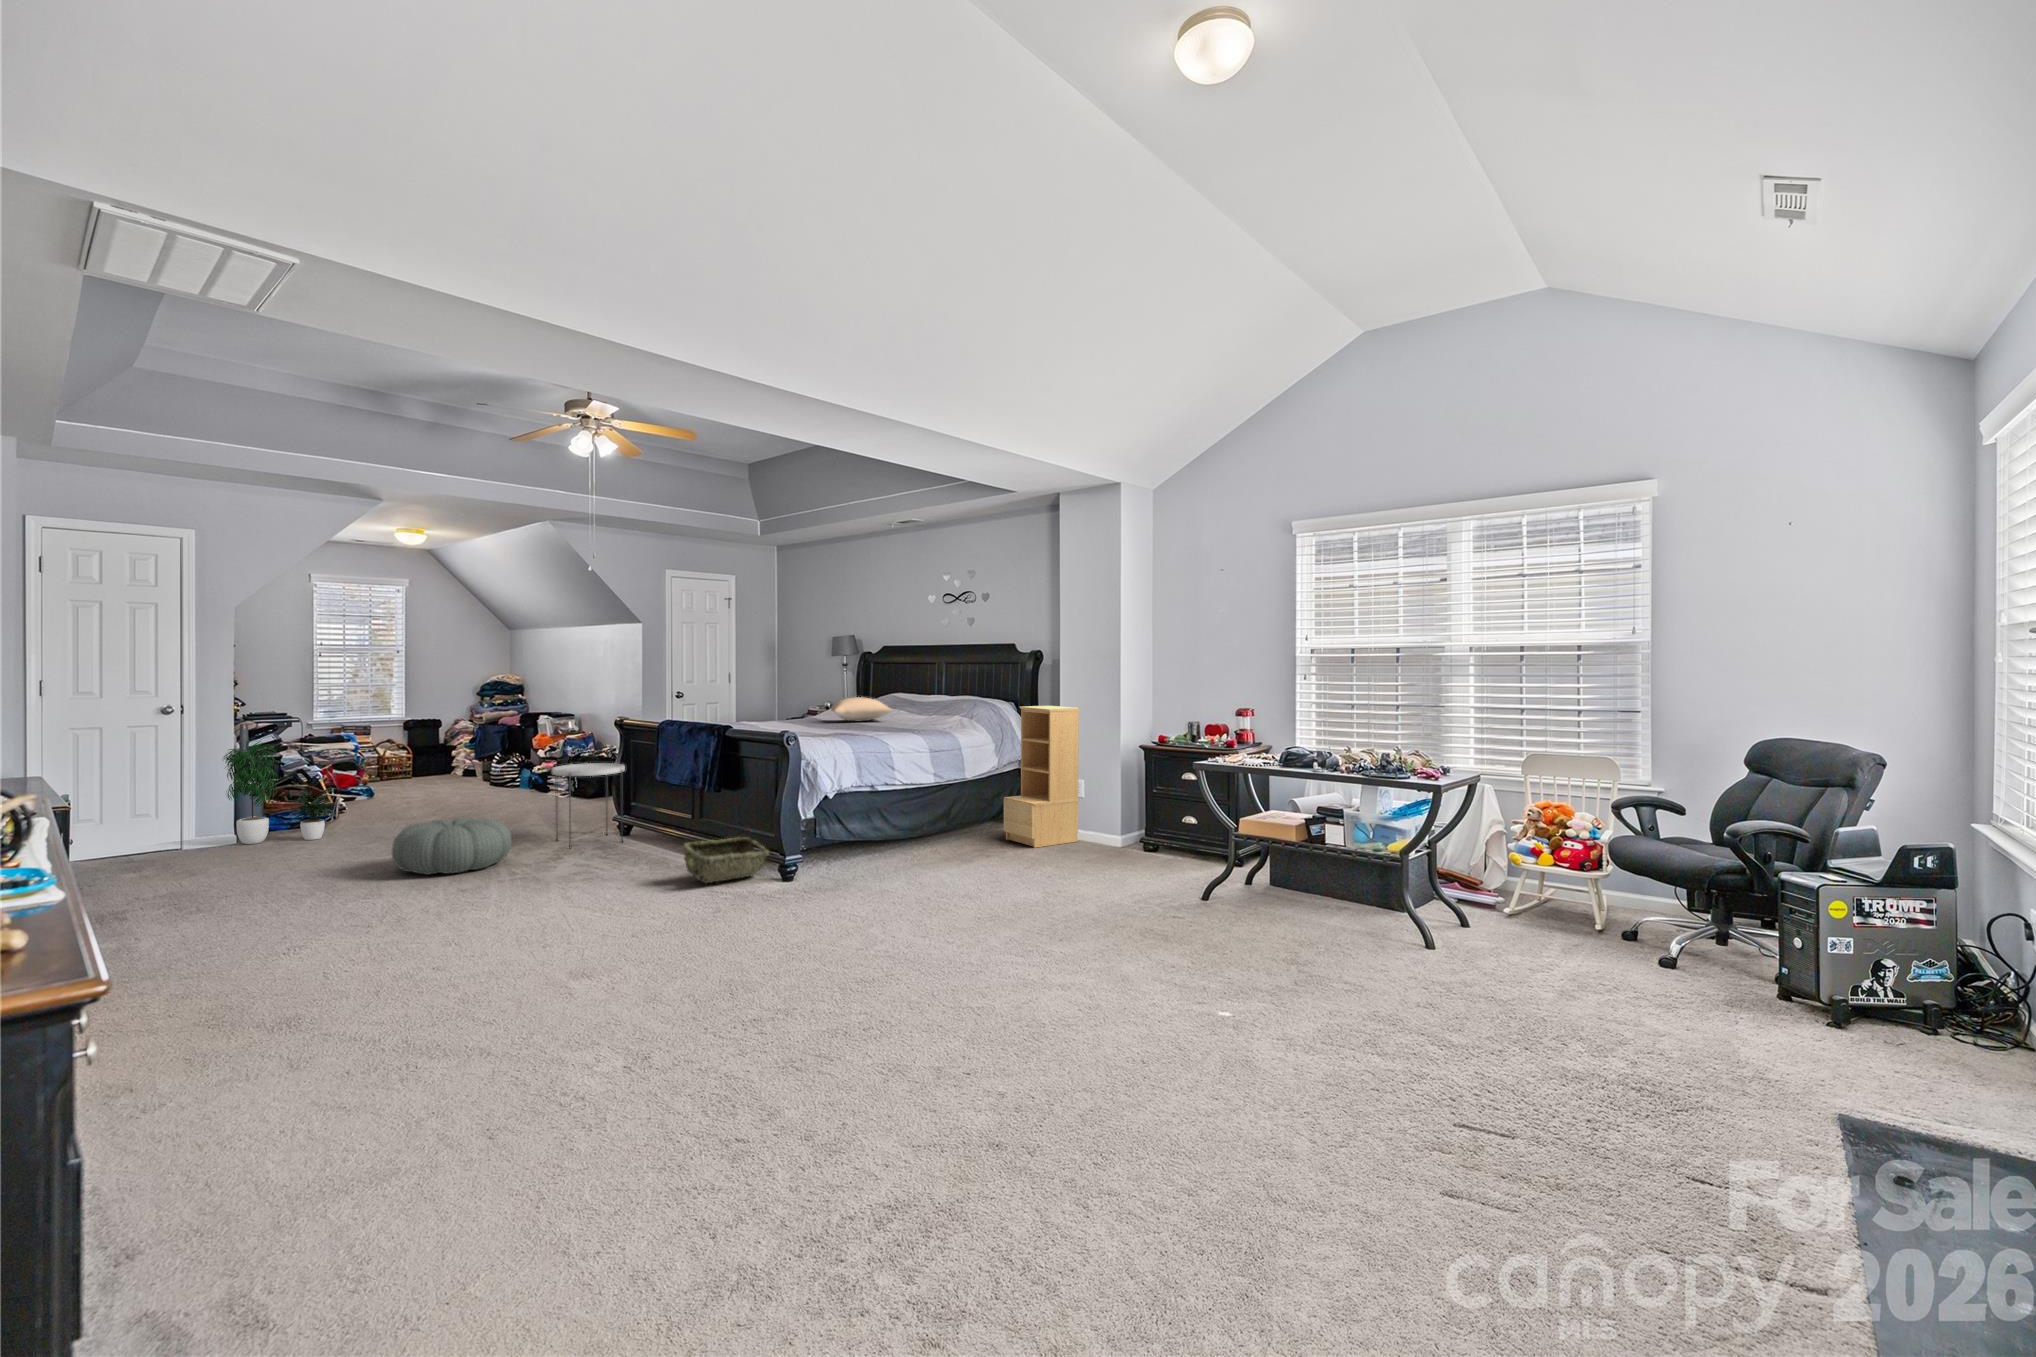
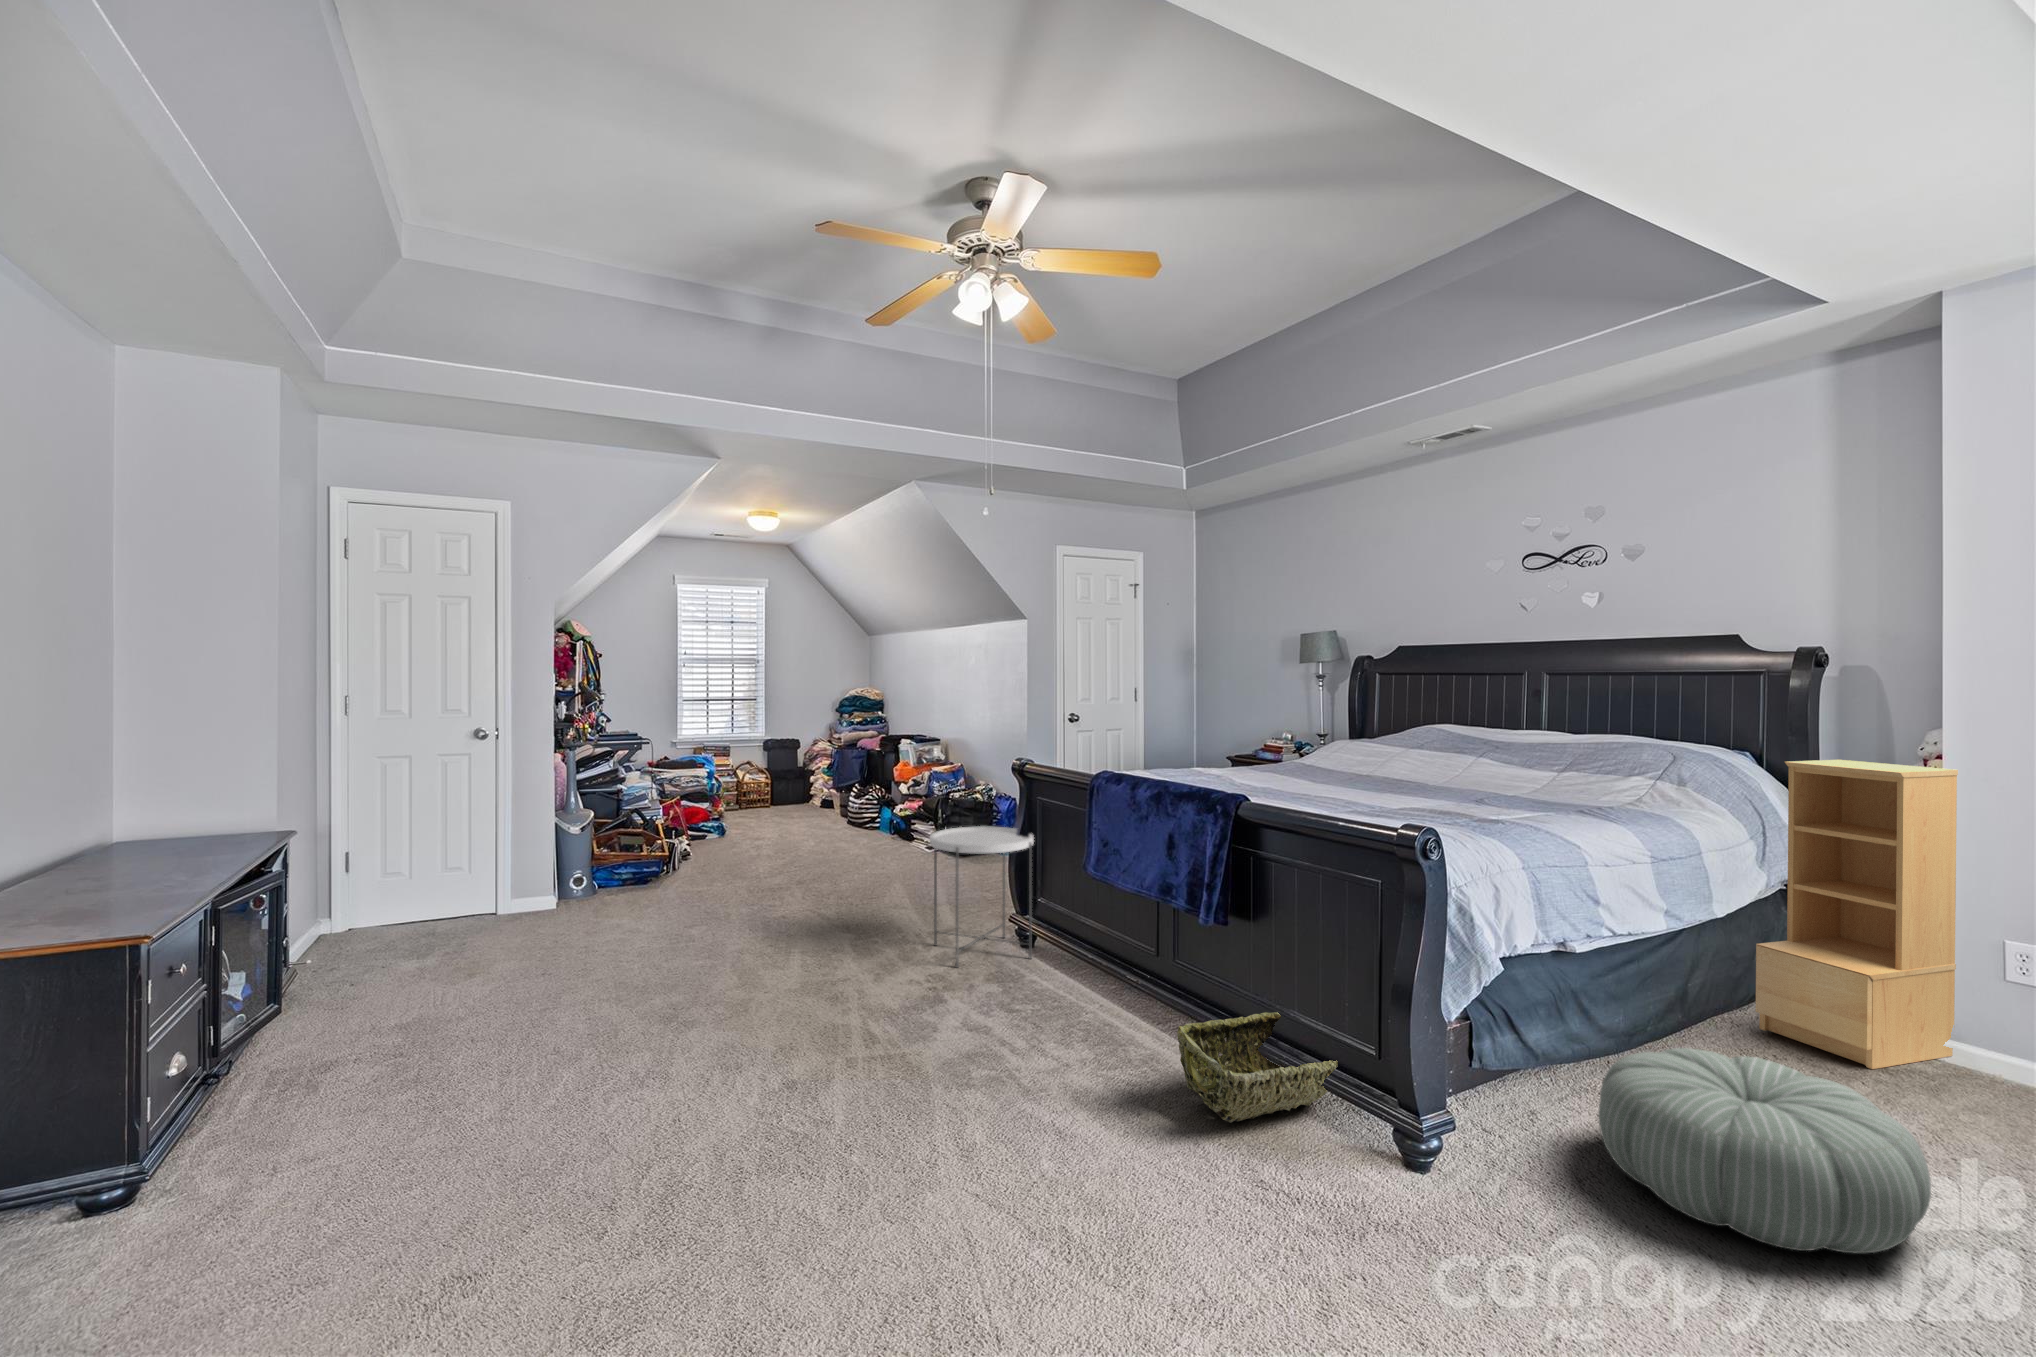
pillow: present [831,697,892,721] -> none [1349,733,1482,774]
potted plant: present [223,739,337,844] -> none [535,772,669,913]
pouf: present [392,818,512,874] -> present [1598,1048,1931,1254]

